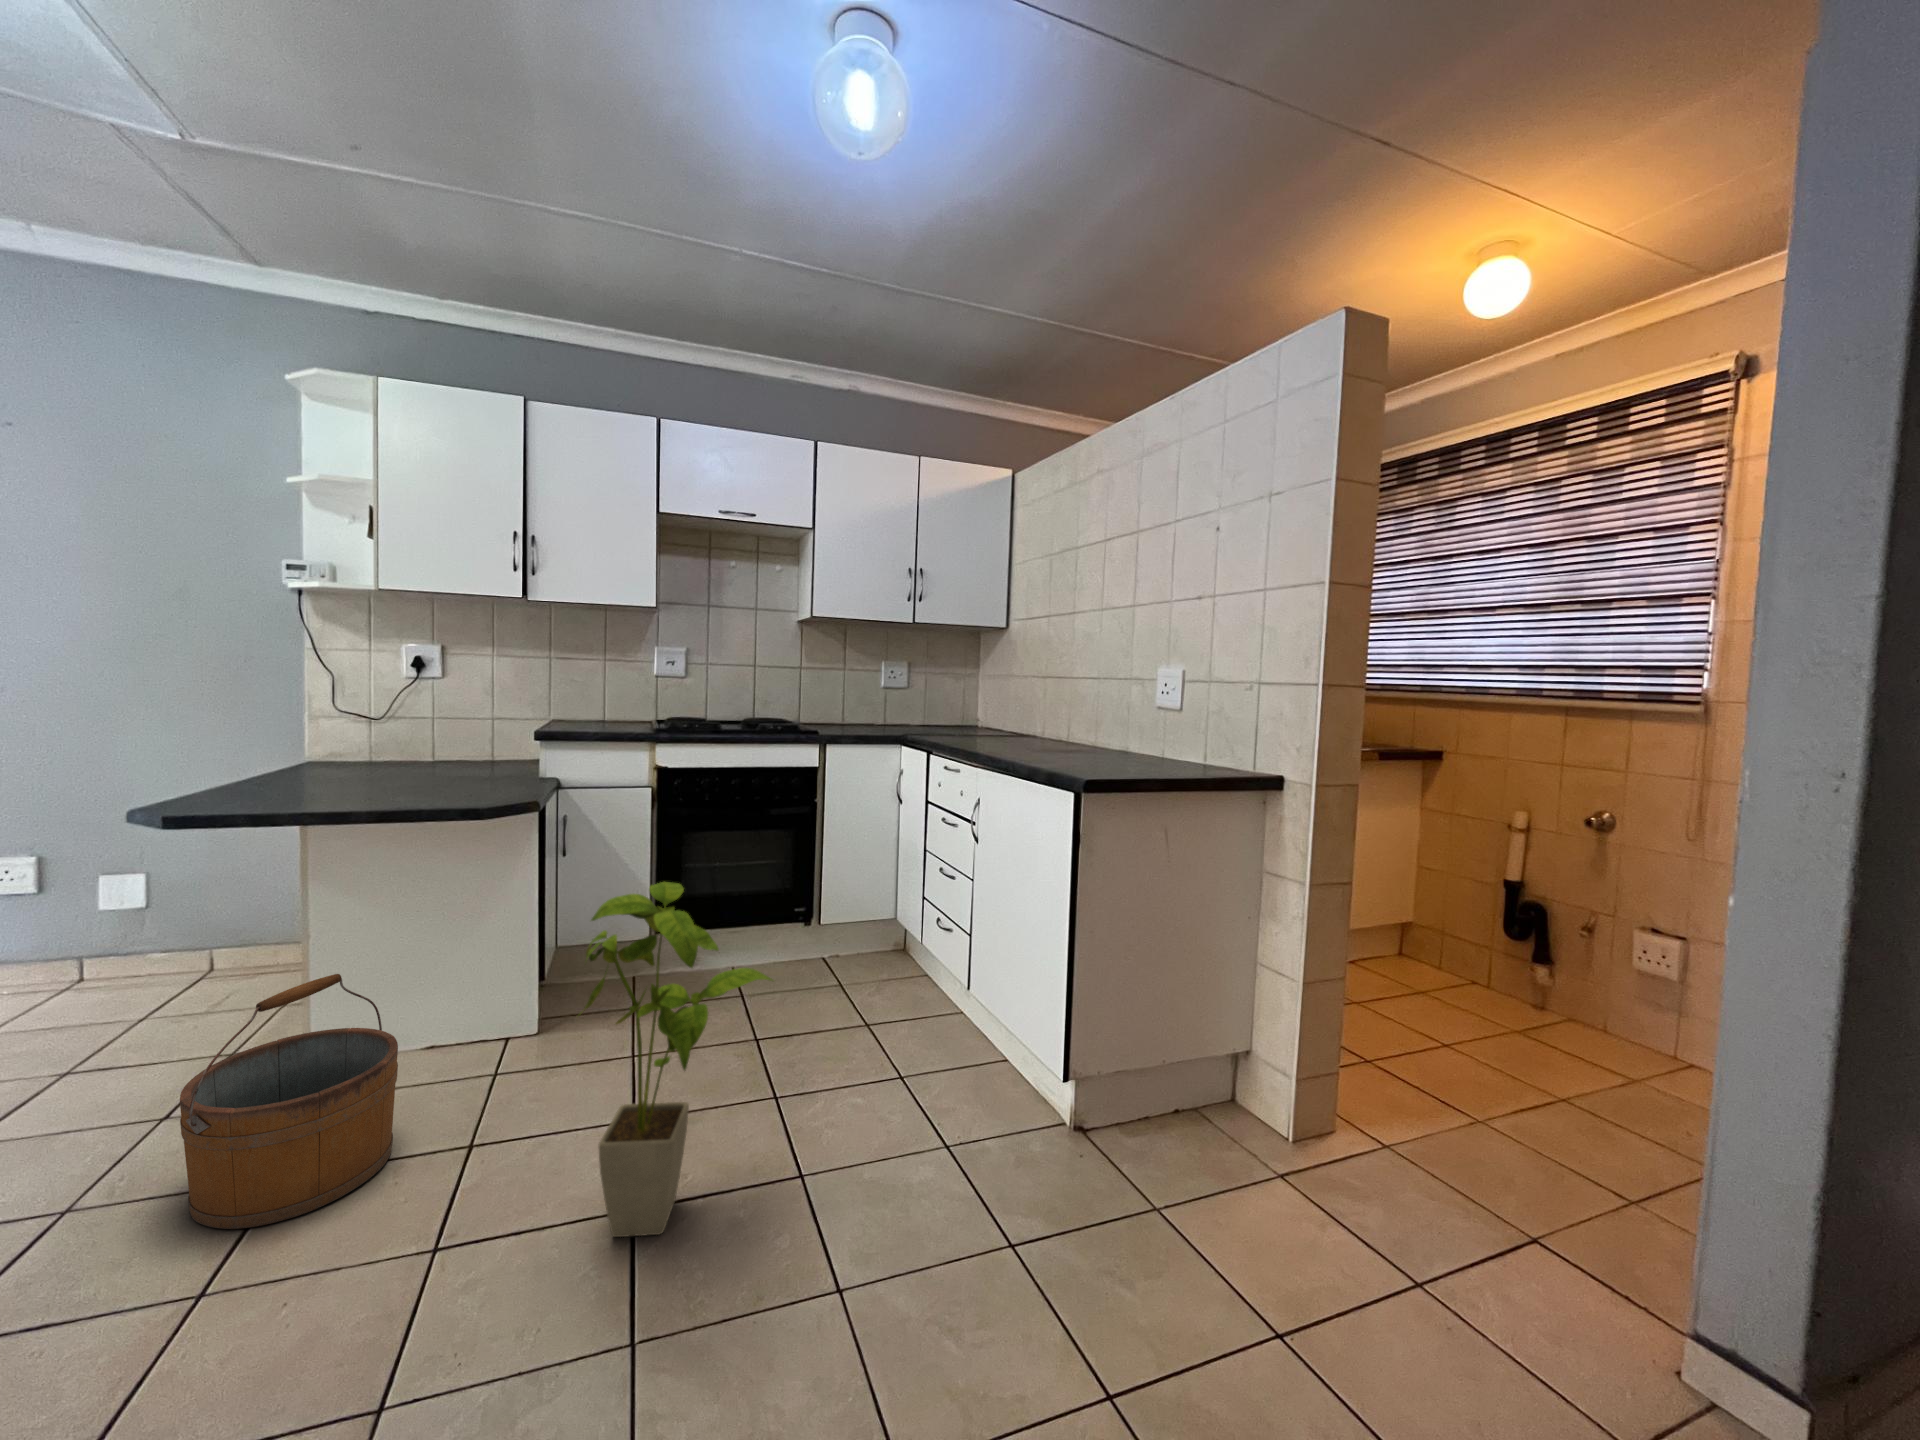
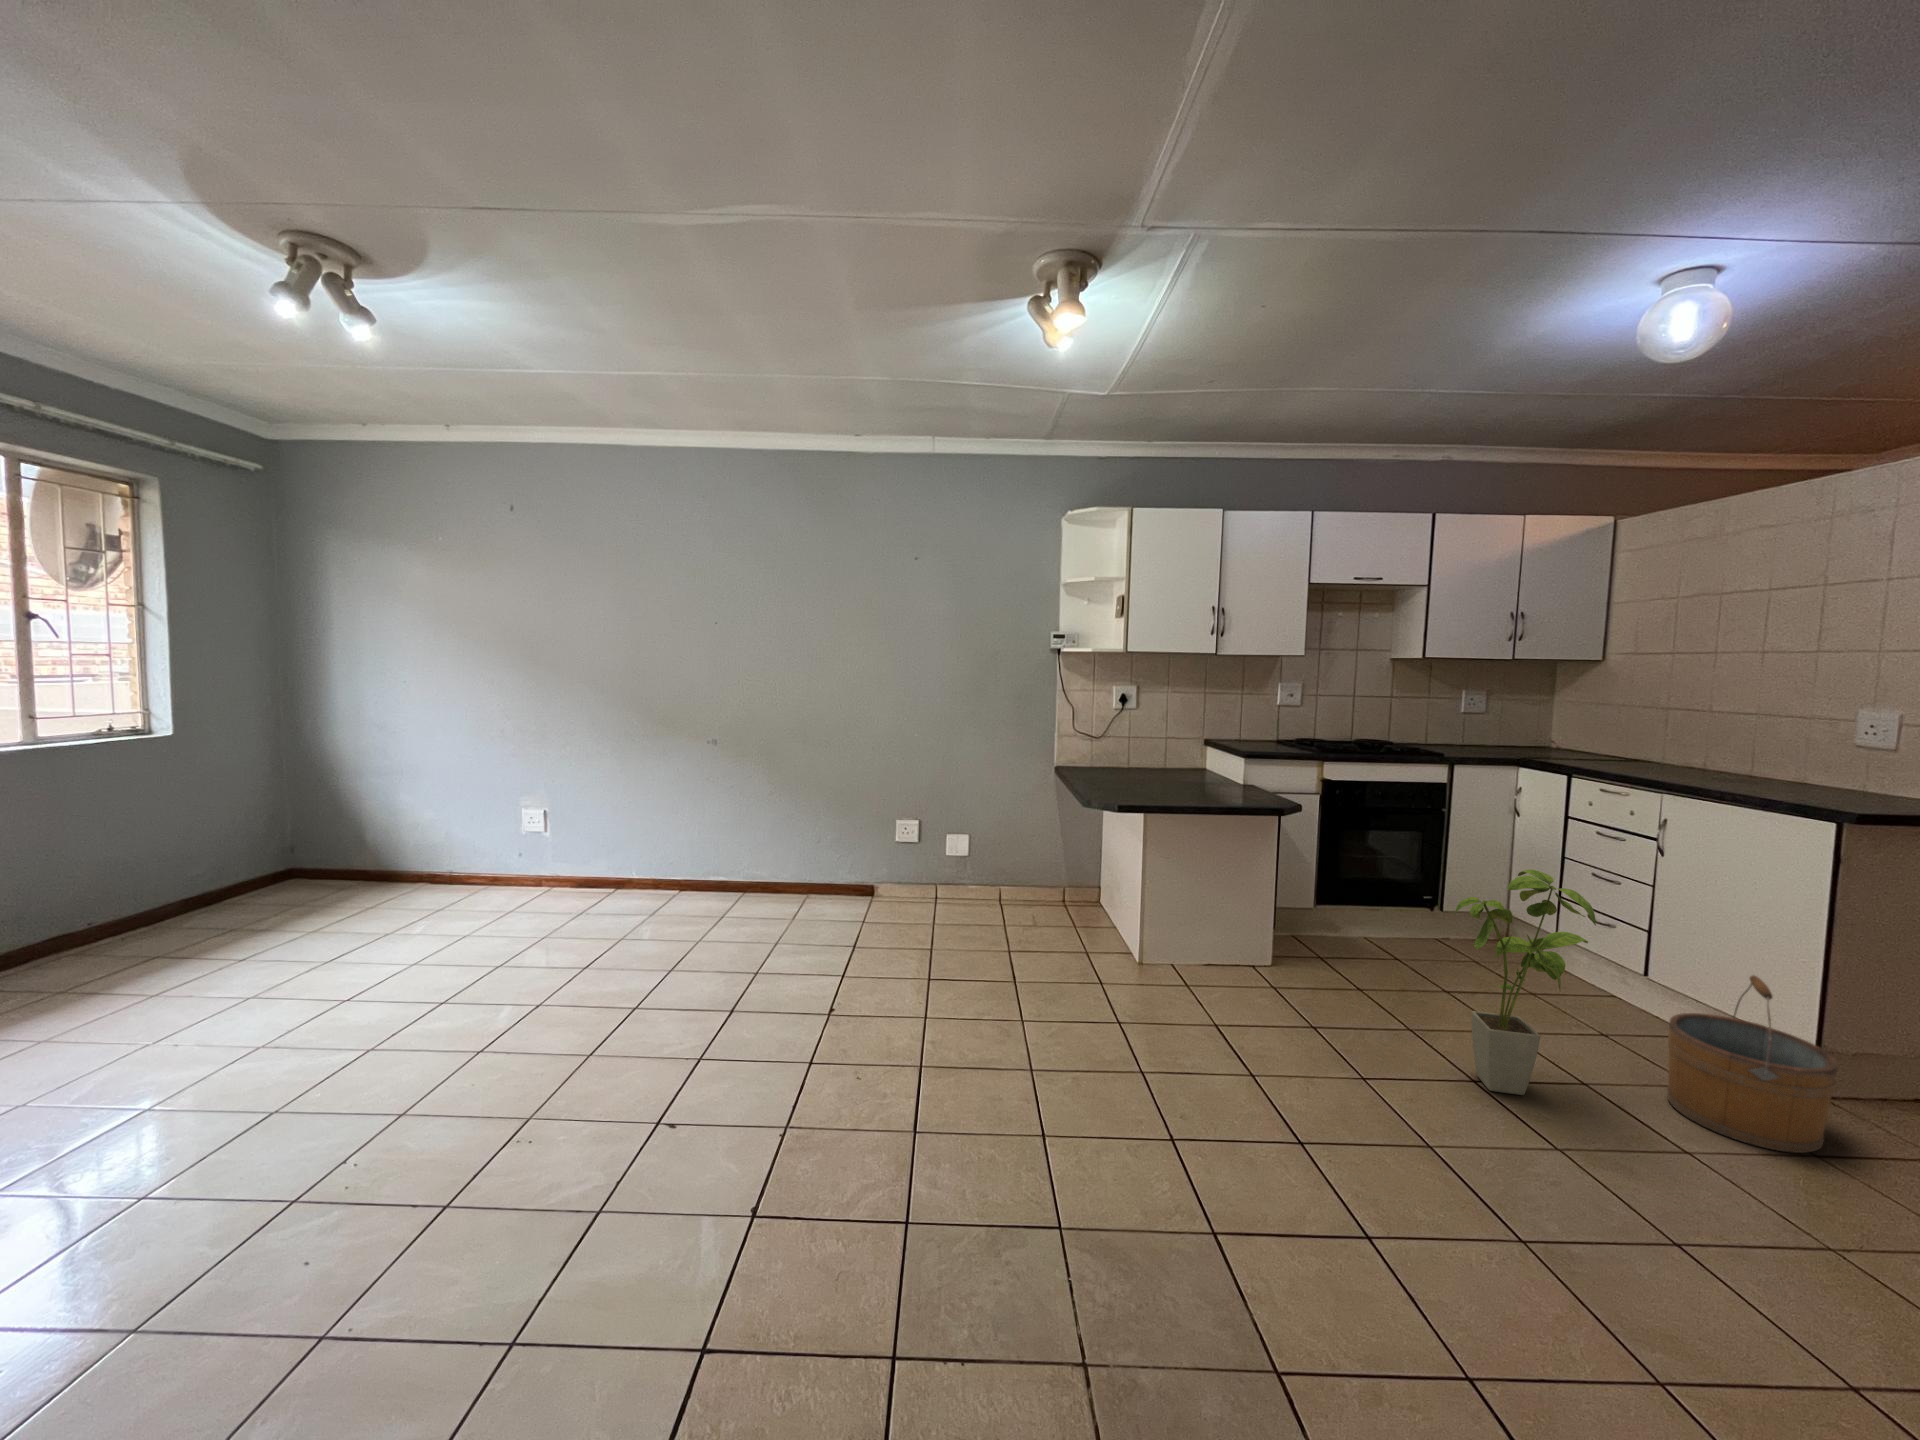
bucket: present [180,974,398,1229] -> present [1667,975,1838,1153]

